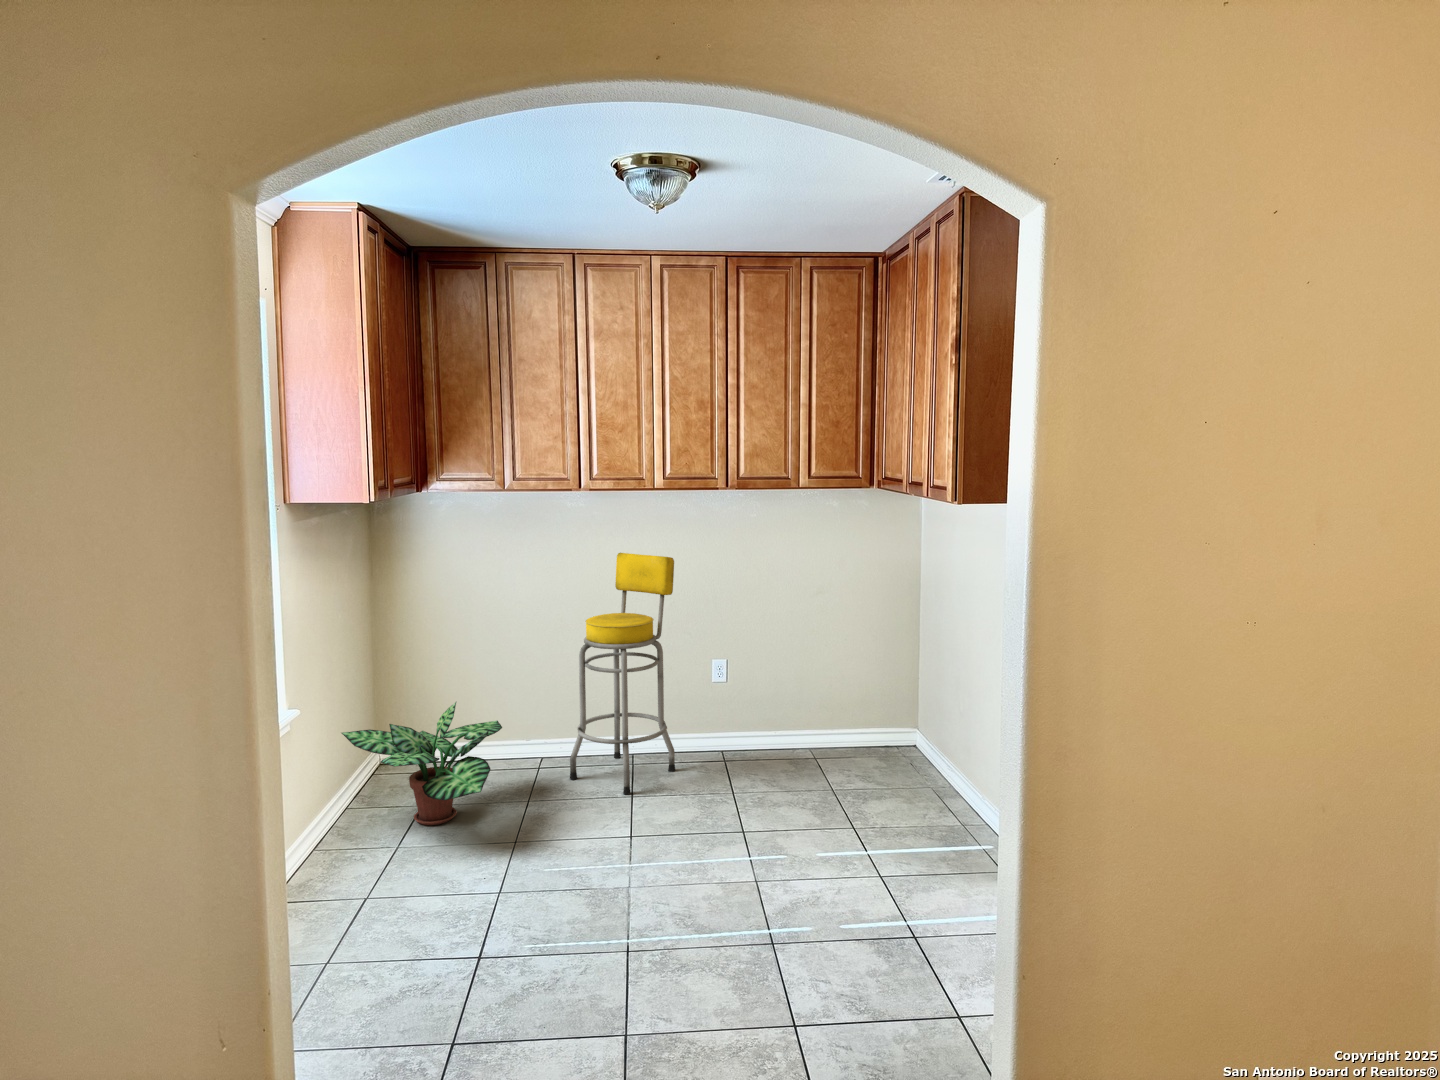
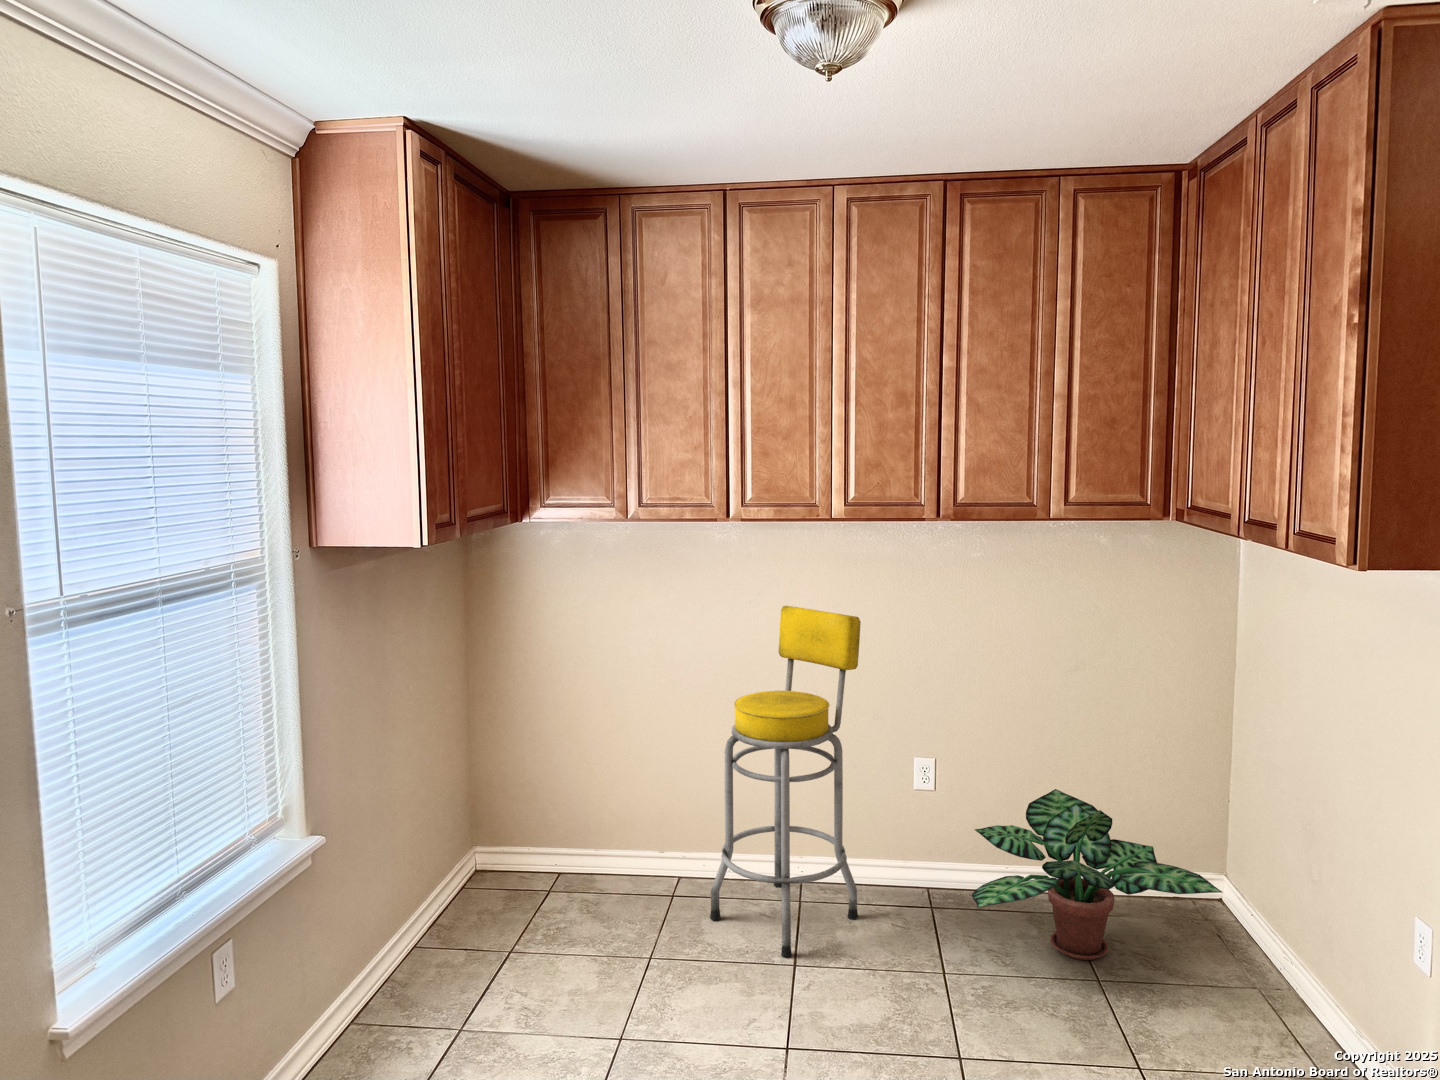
potted plant: present [342,702,502,825] -> present [972,789,1222,960]

